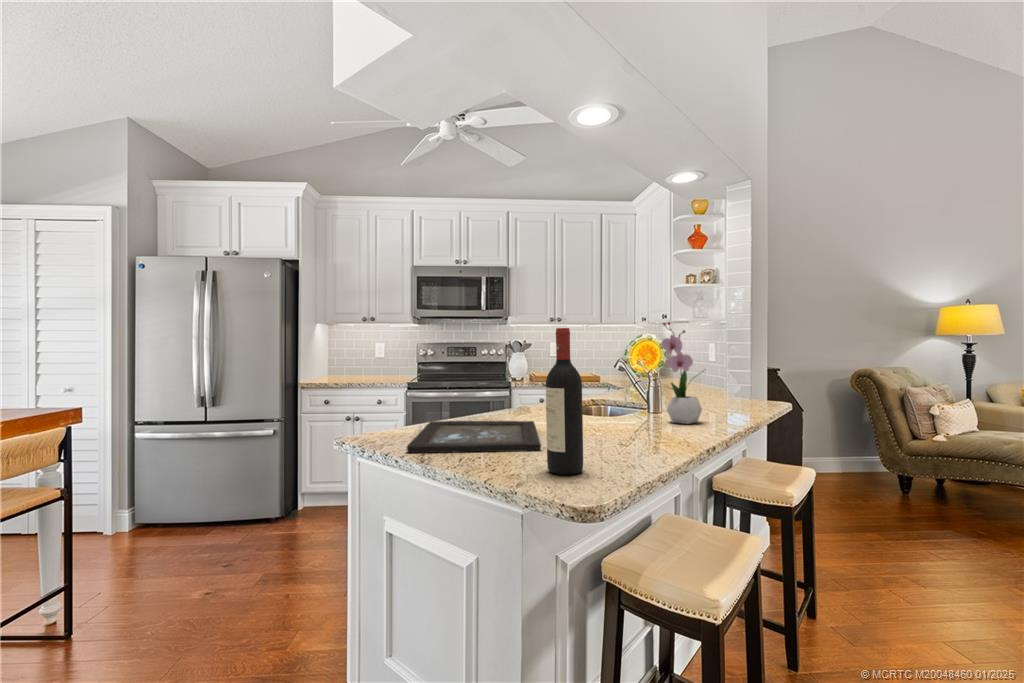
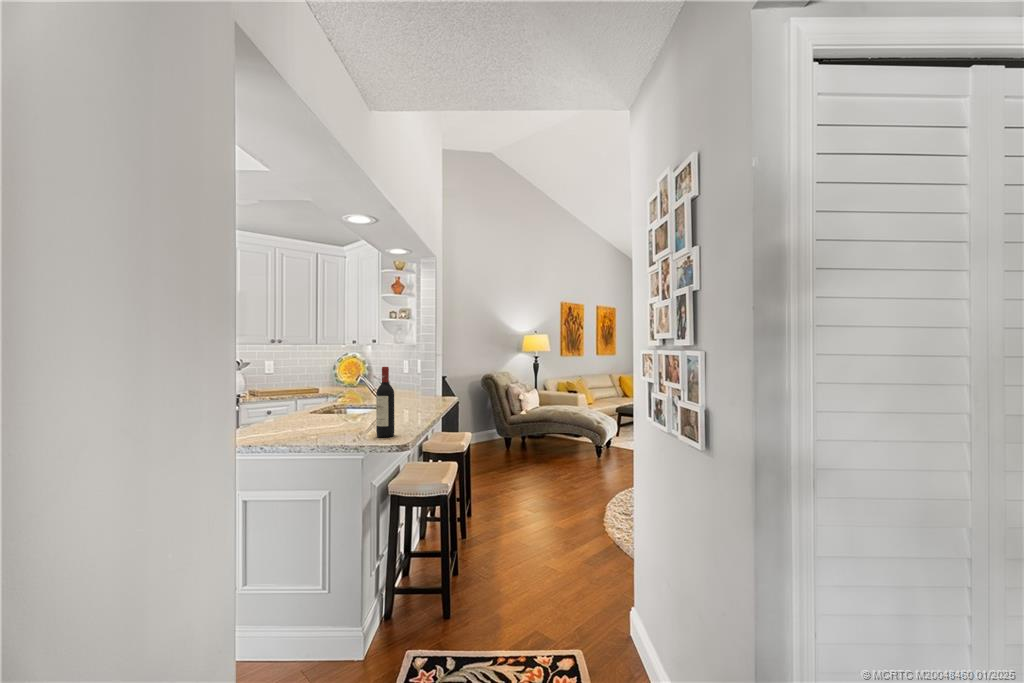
flower arrangement: present [661,322,702,424] -> none [403,355,425,412]
tray: present [407,421,541,453] -> none [257,418,357,441]

